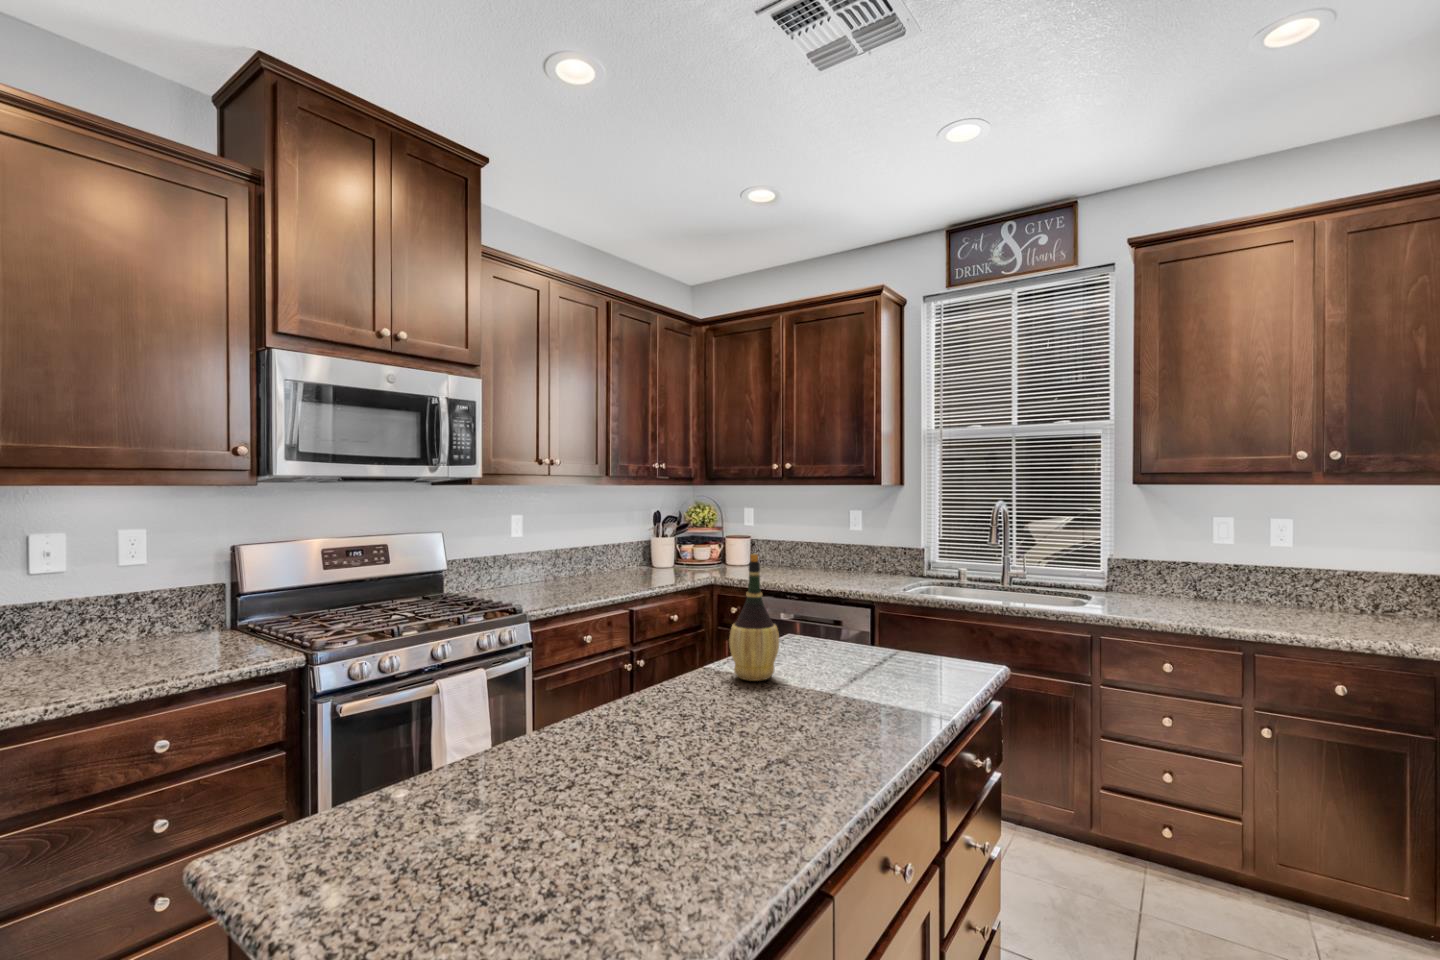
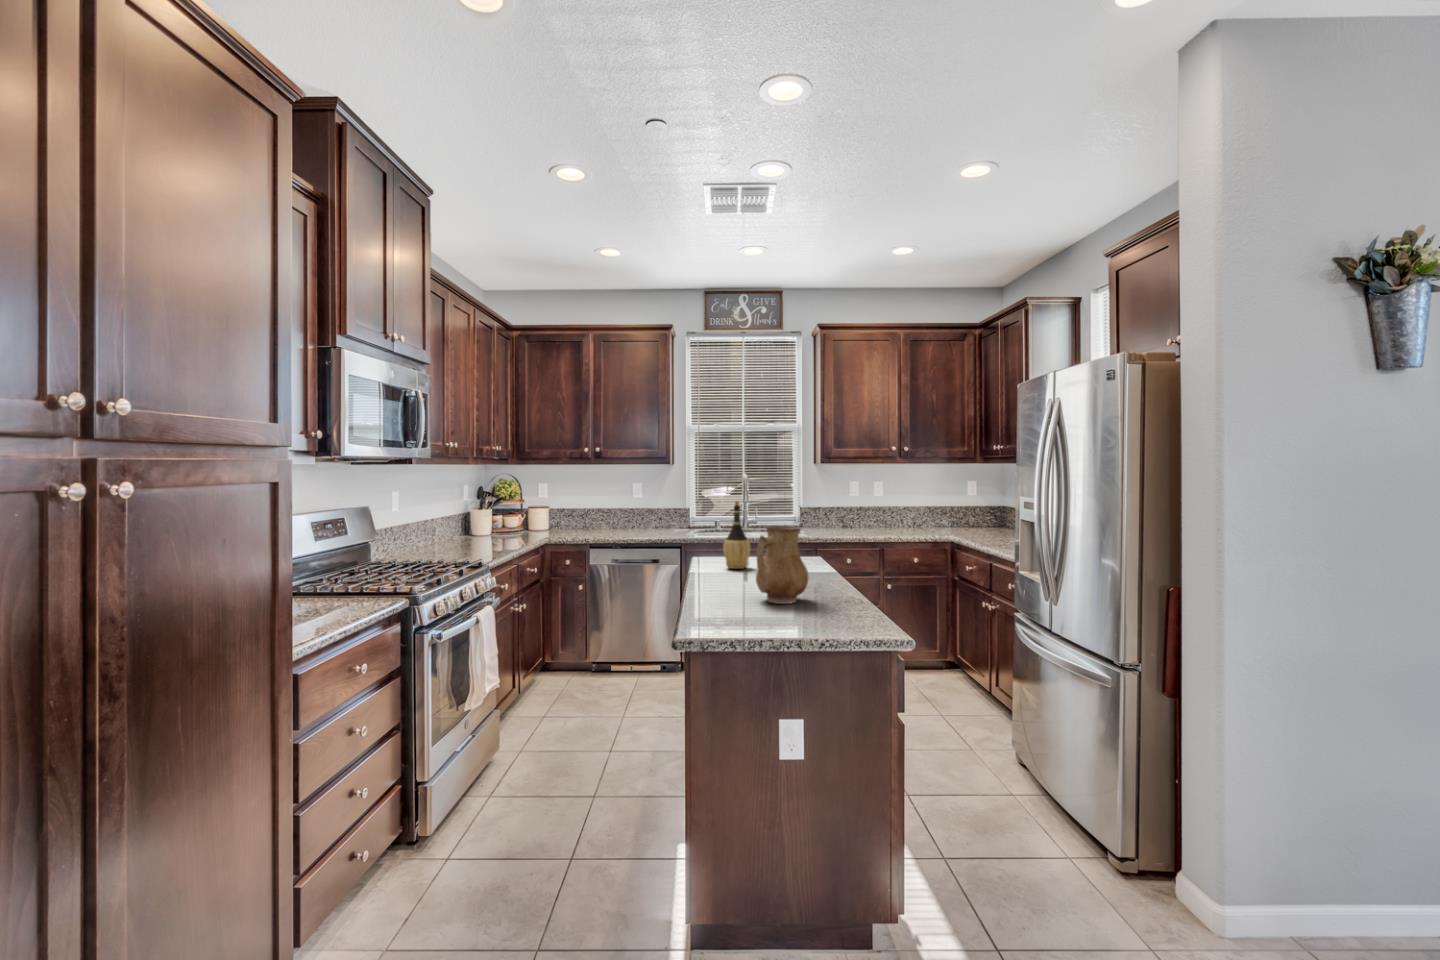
ceramic pitcher: none [485,627,629,824] -> present [756,526,808,604]

